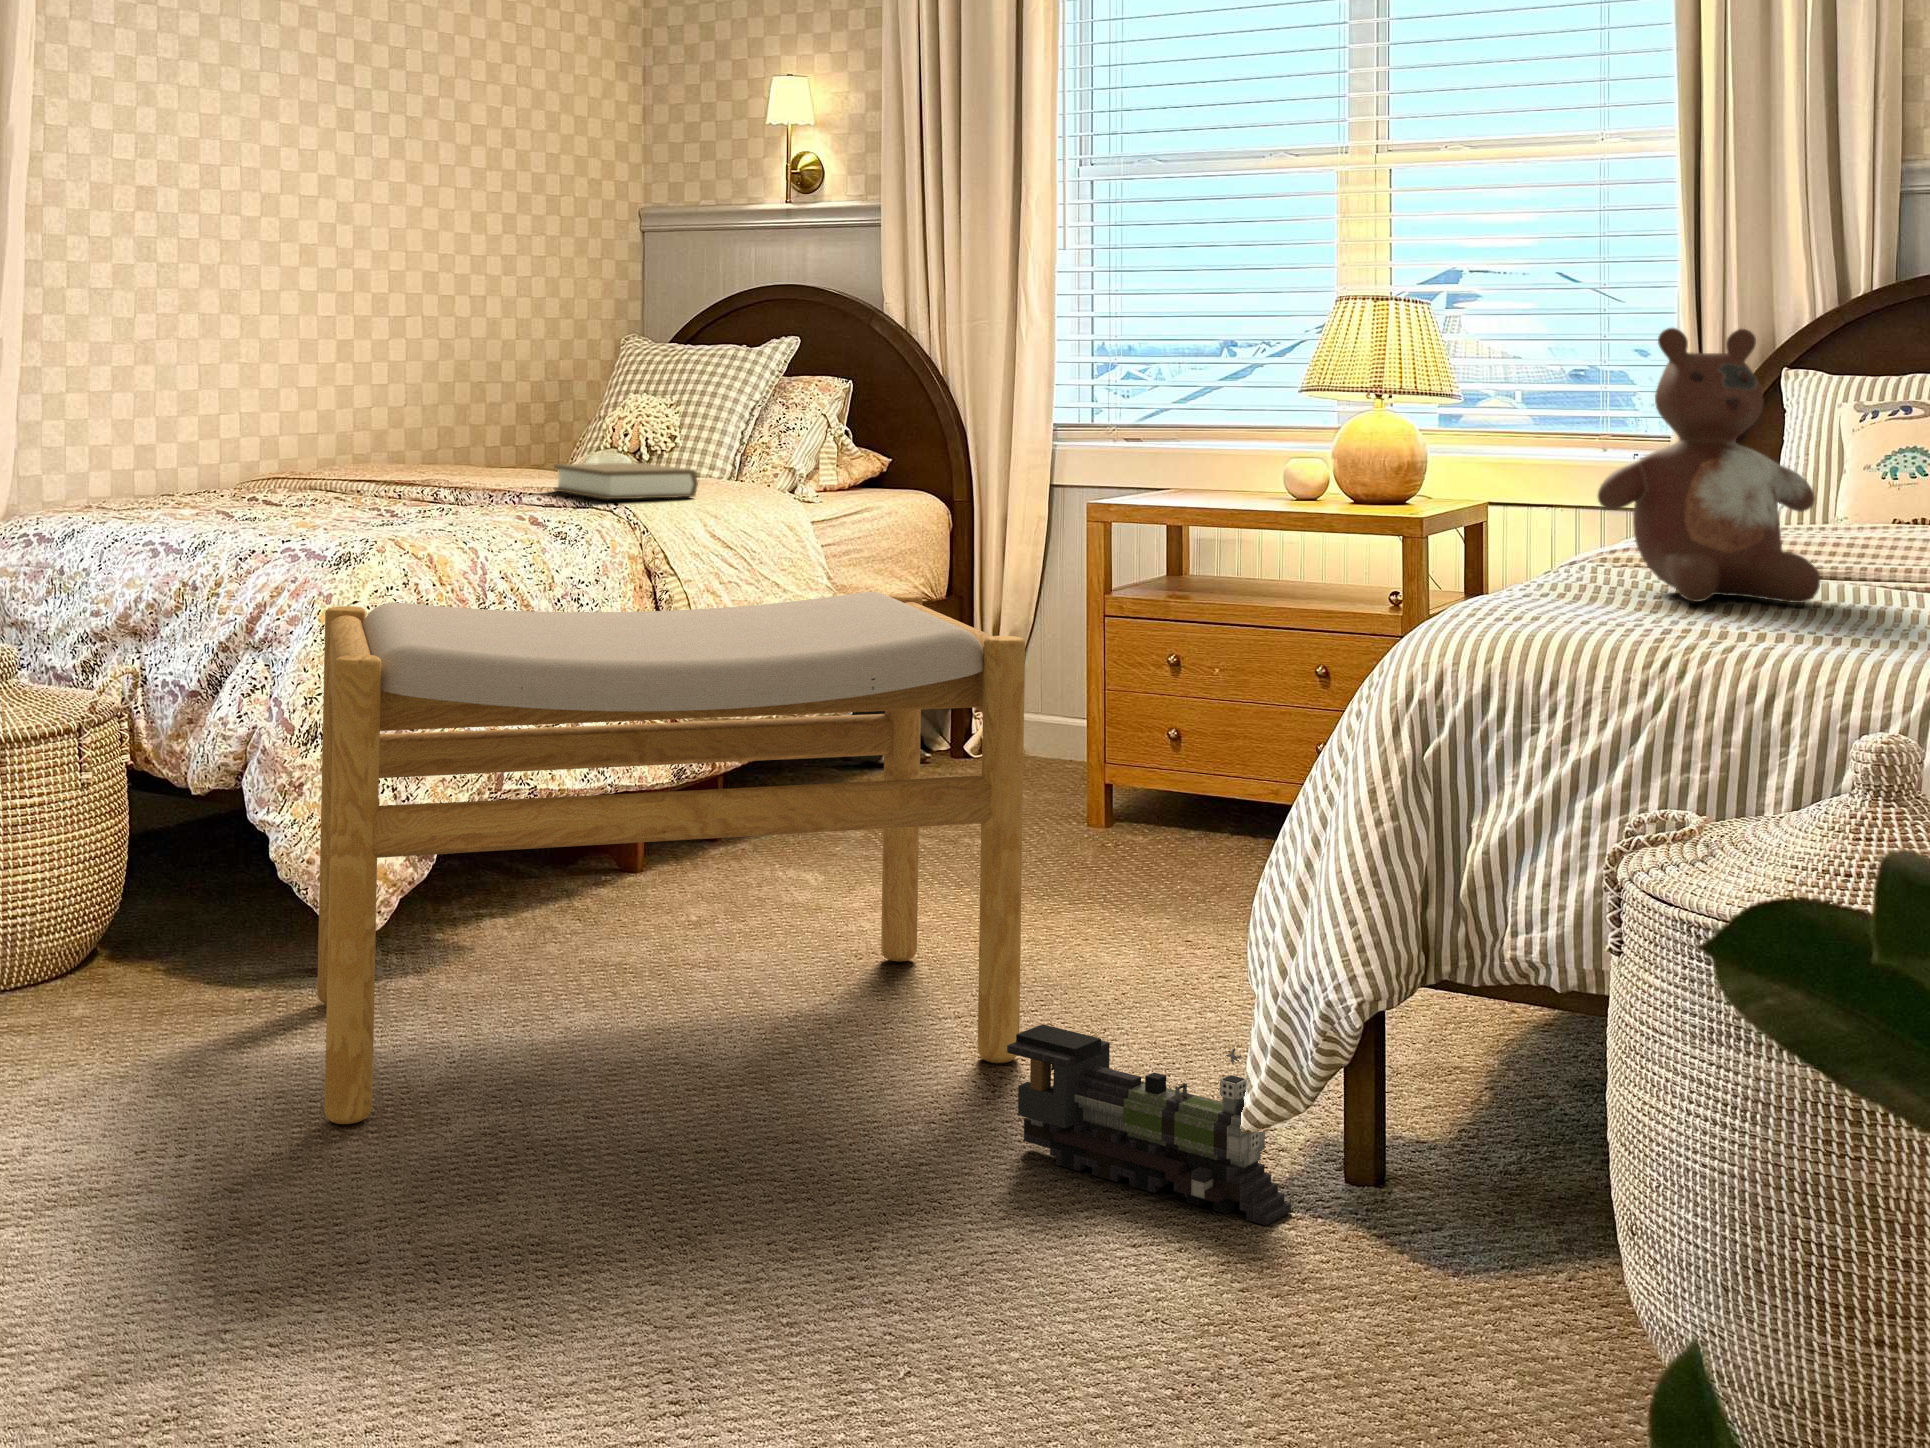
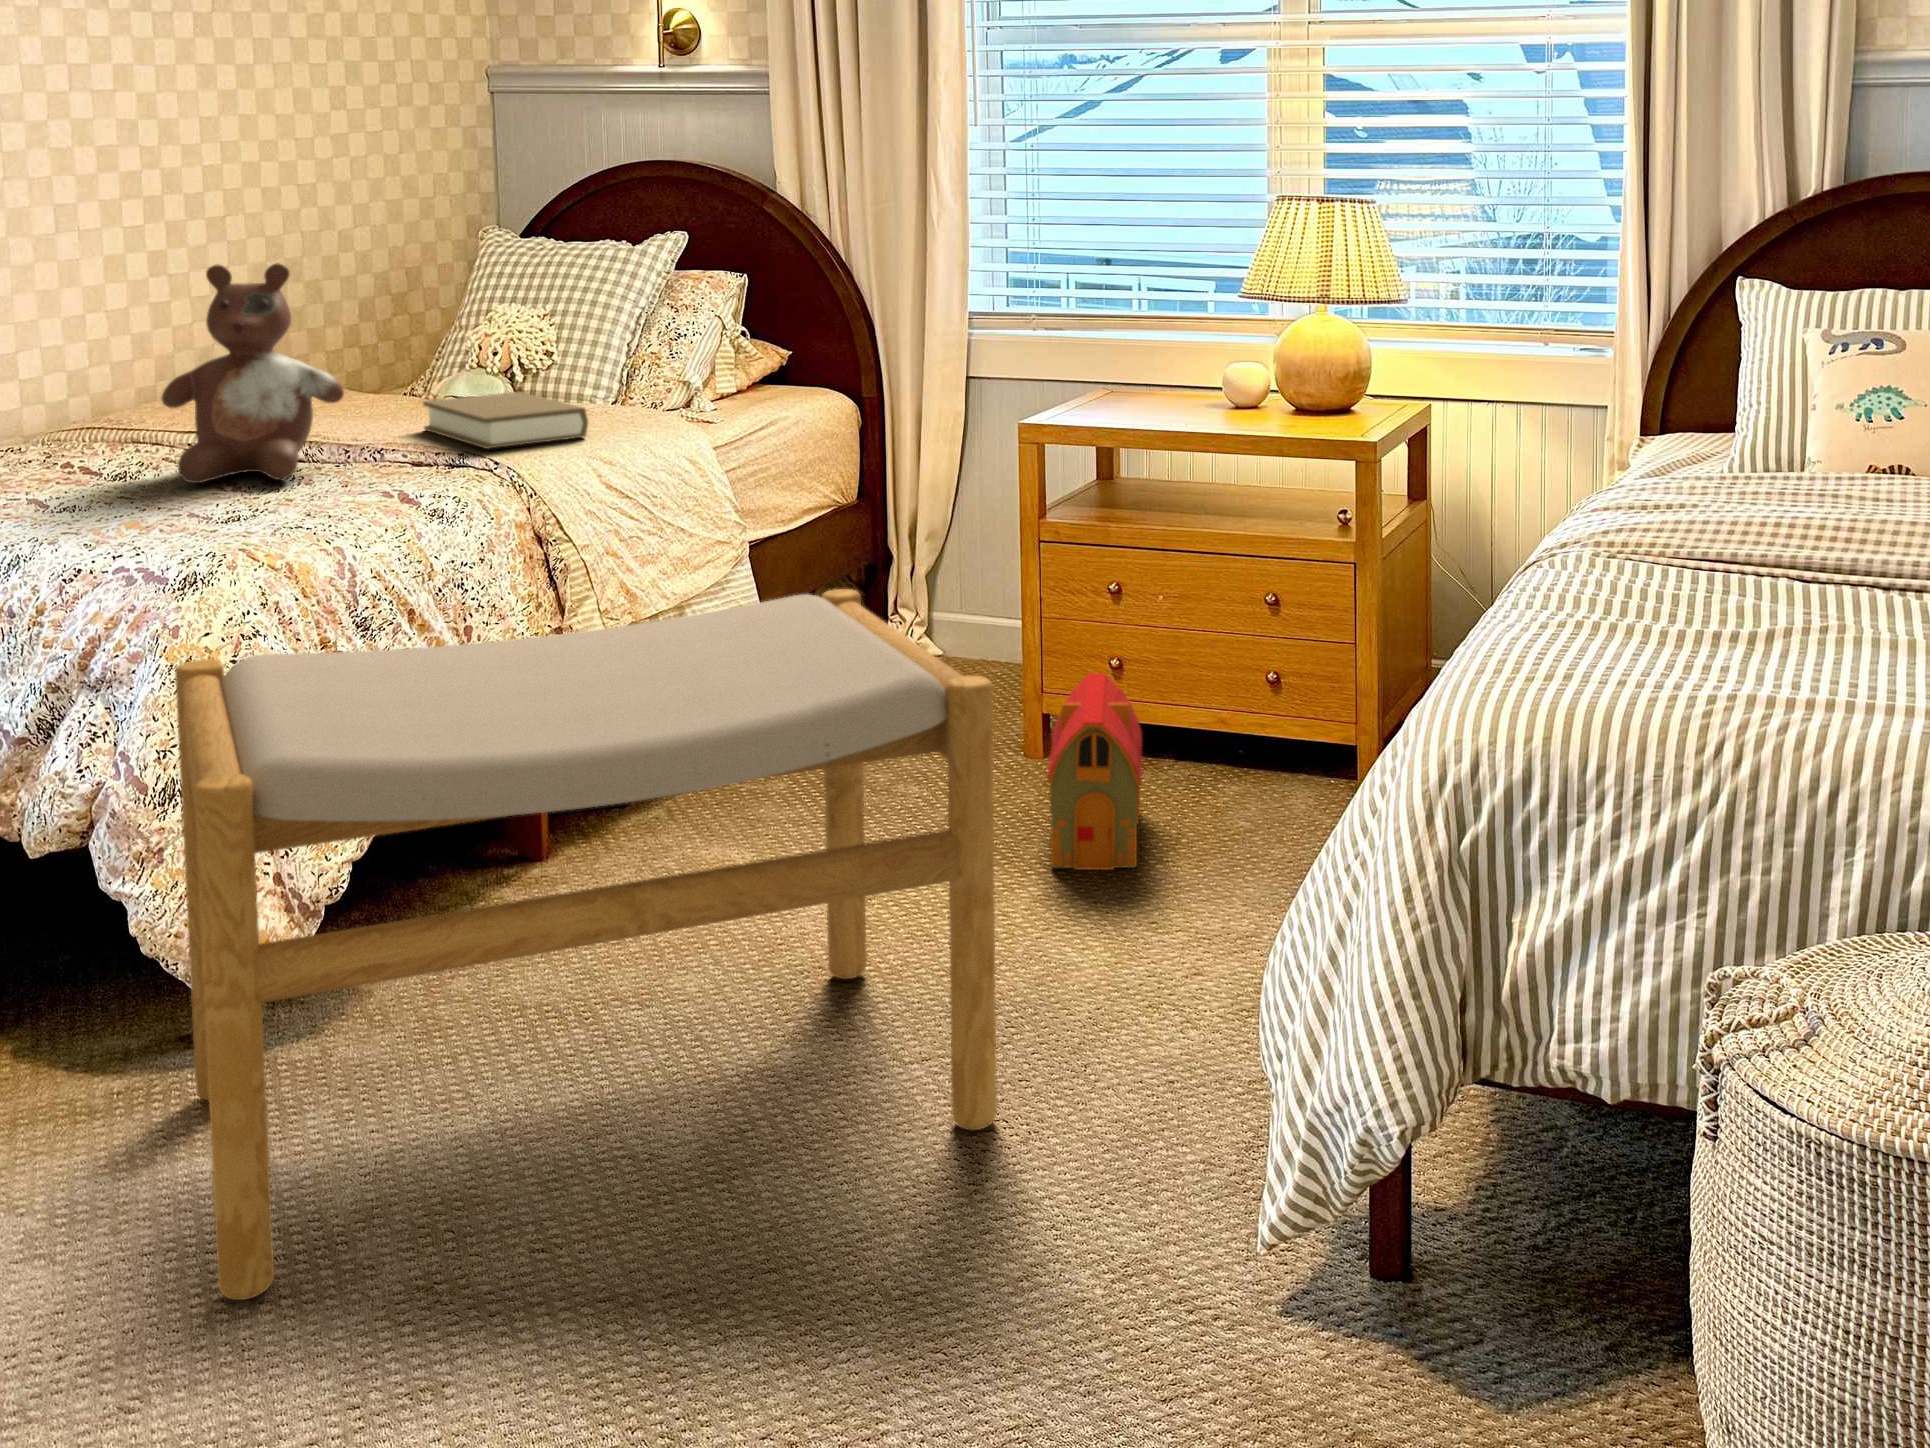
stuffed bear: present [1598,328,1820,603] -> present [162,263,344,483]
toy house: none [1098,730,1197,905] -> present [1047,673,1142,870]
toy train: present [1007,1024,1291,1226] -> none [1002,1131,1322,1365]

